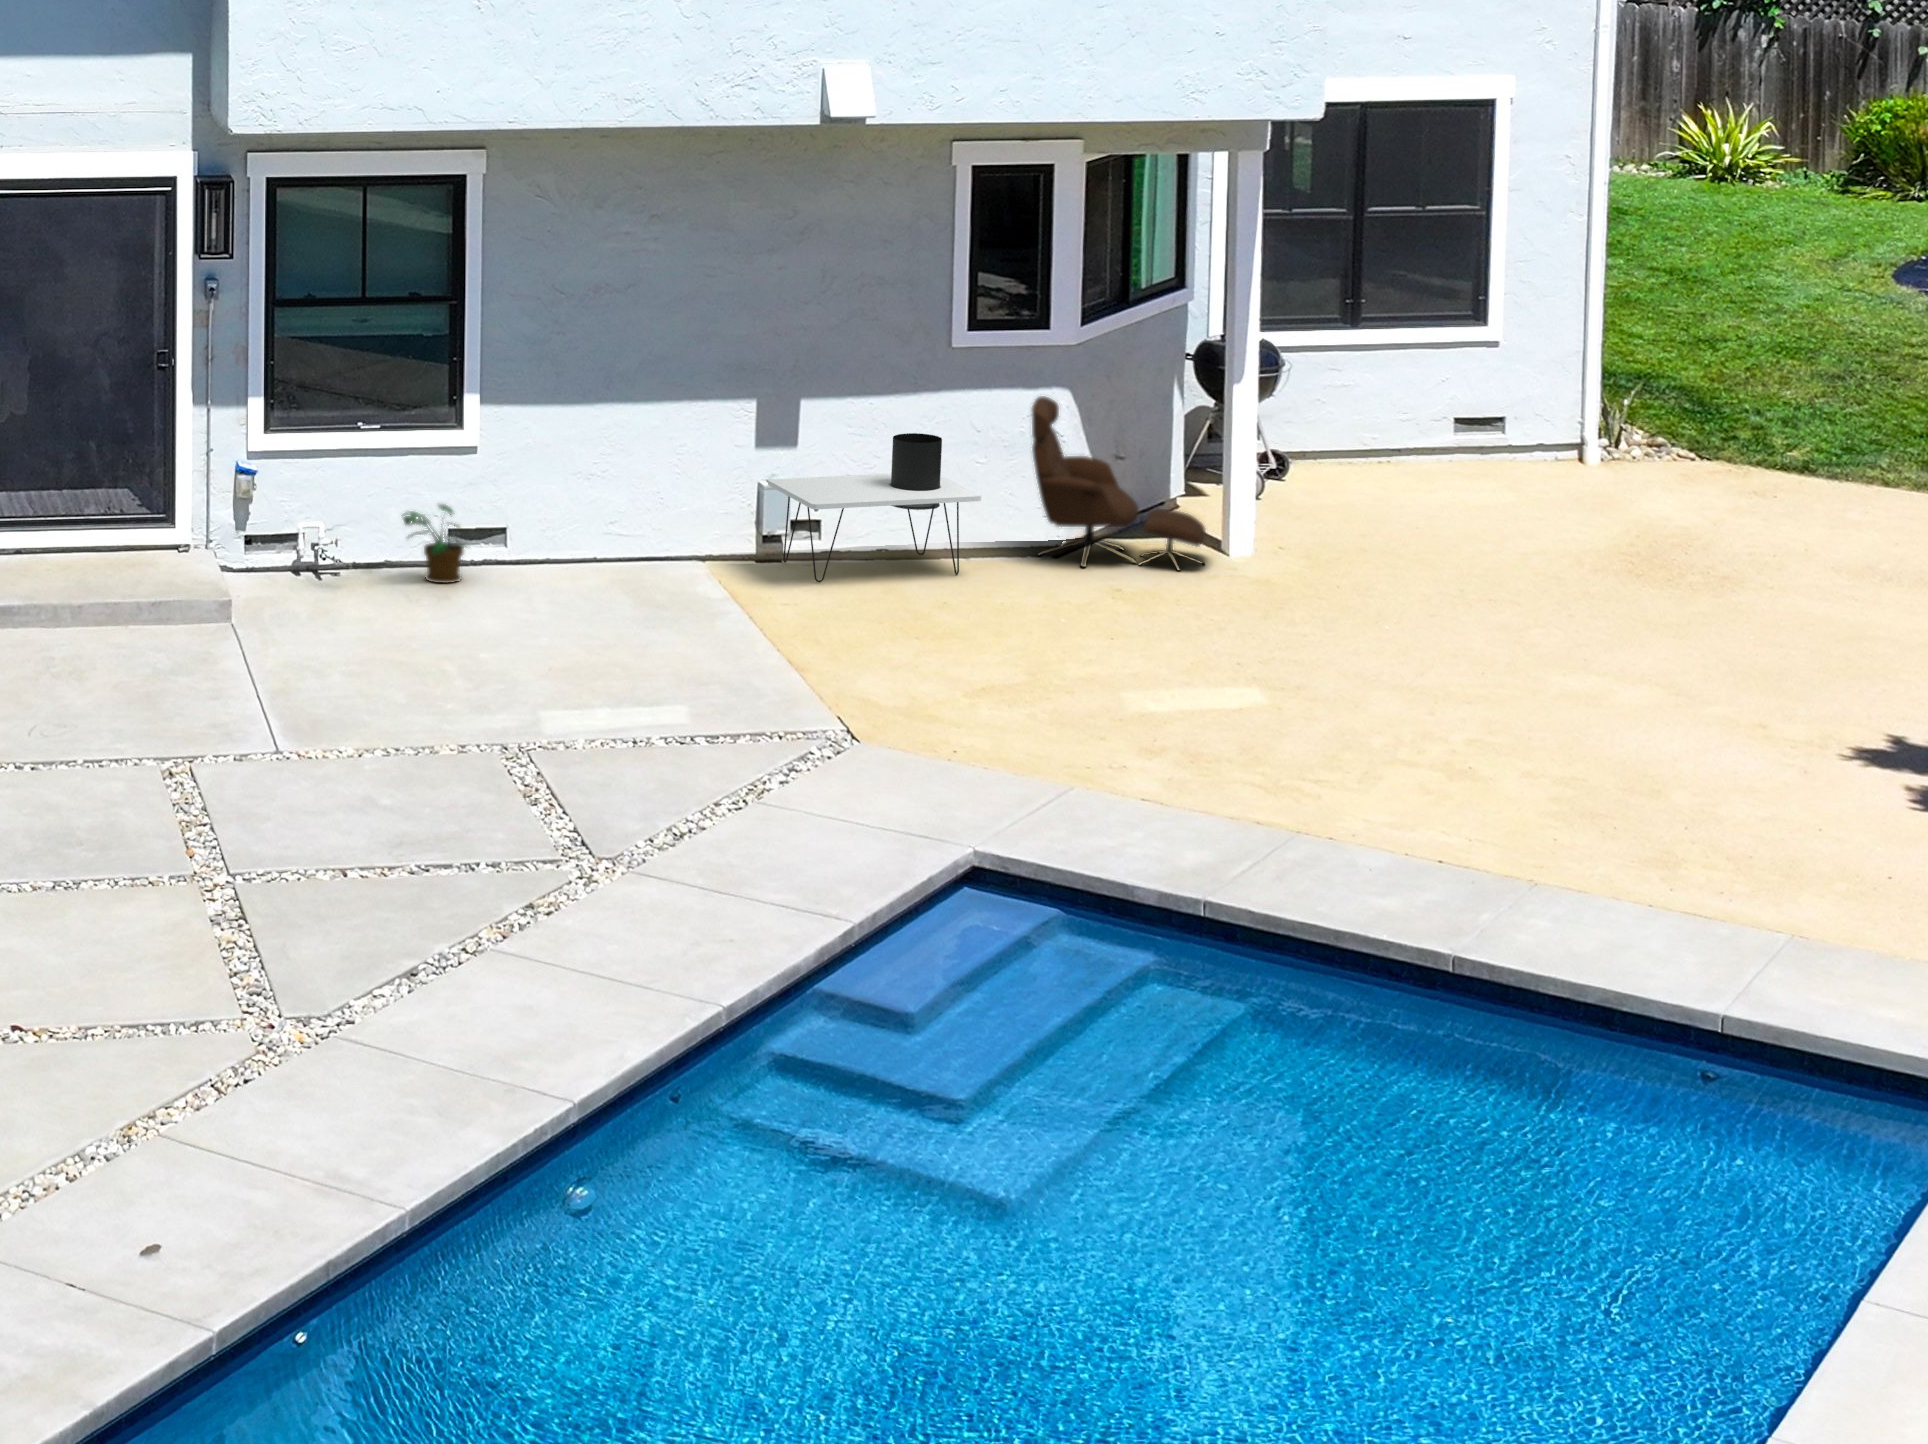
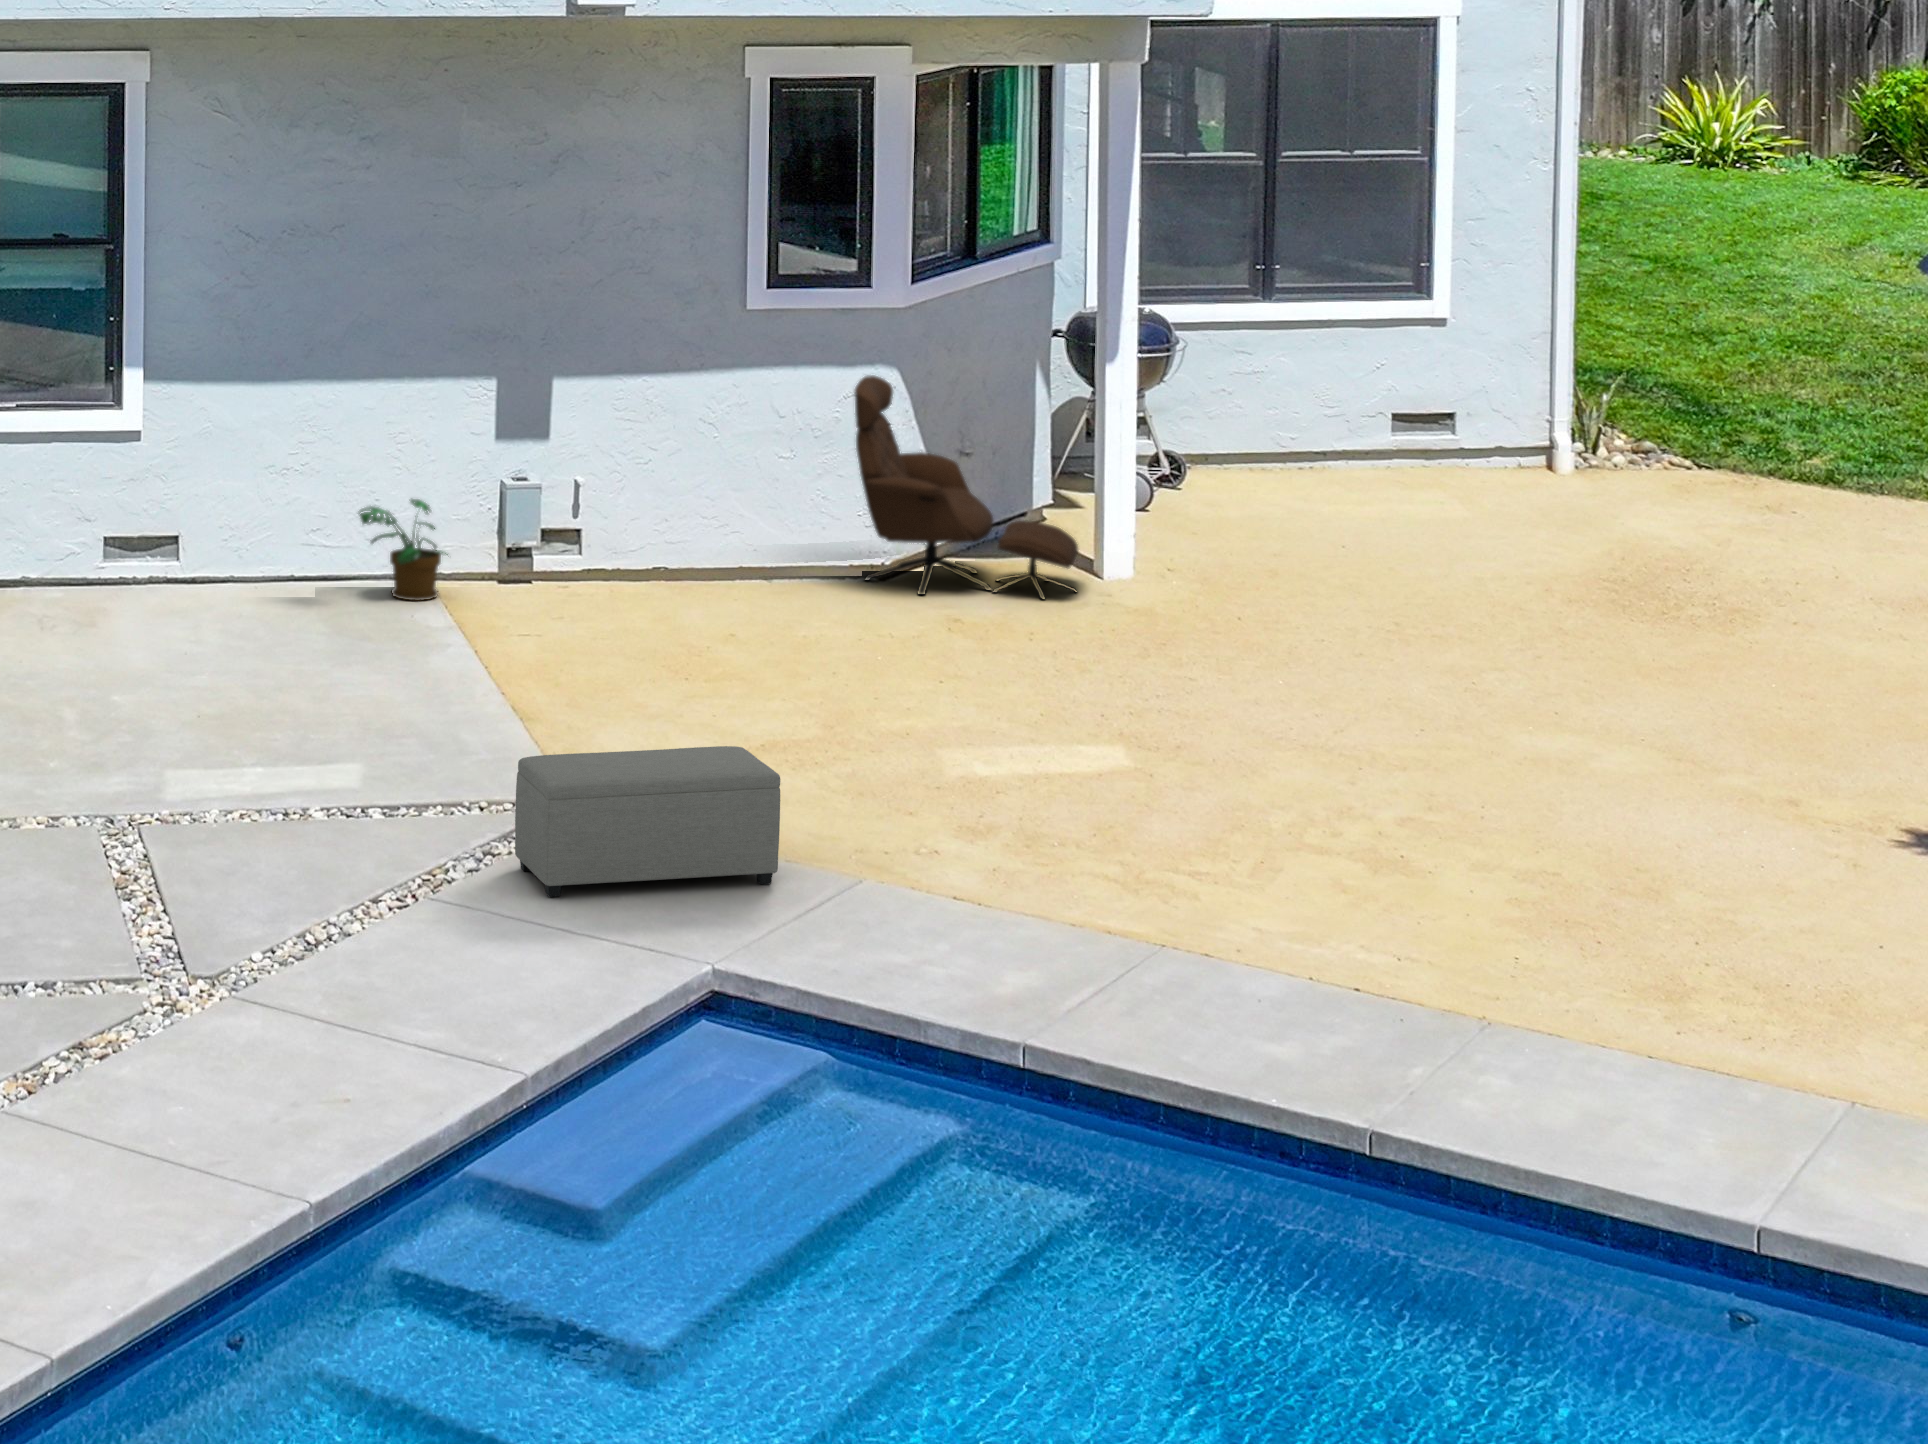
side table: present [768,433,981,582] -> none [518,421,787,612]
potted plant: present [403,504,466,583] -> present [359,499,448,601]
ottoman: none [817,686,1014,794] -> present [515,746,780,897]

